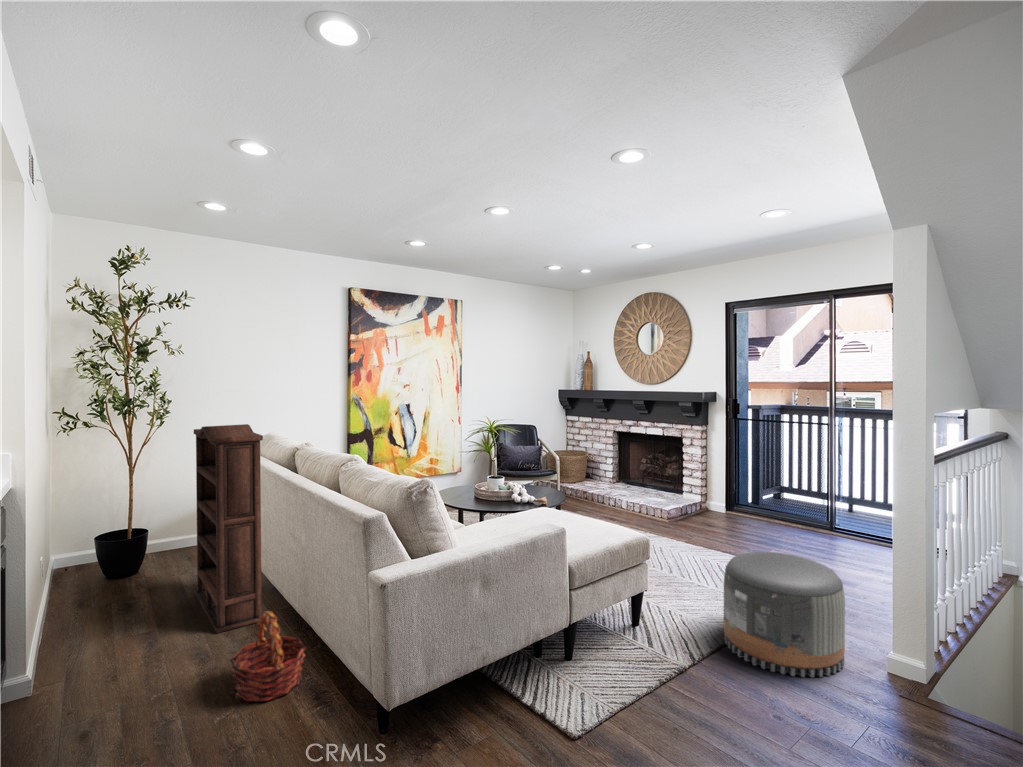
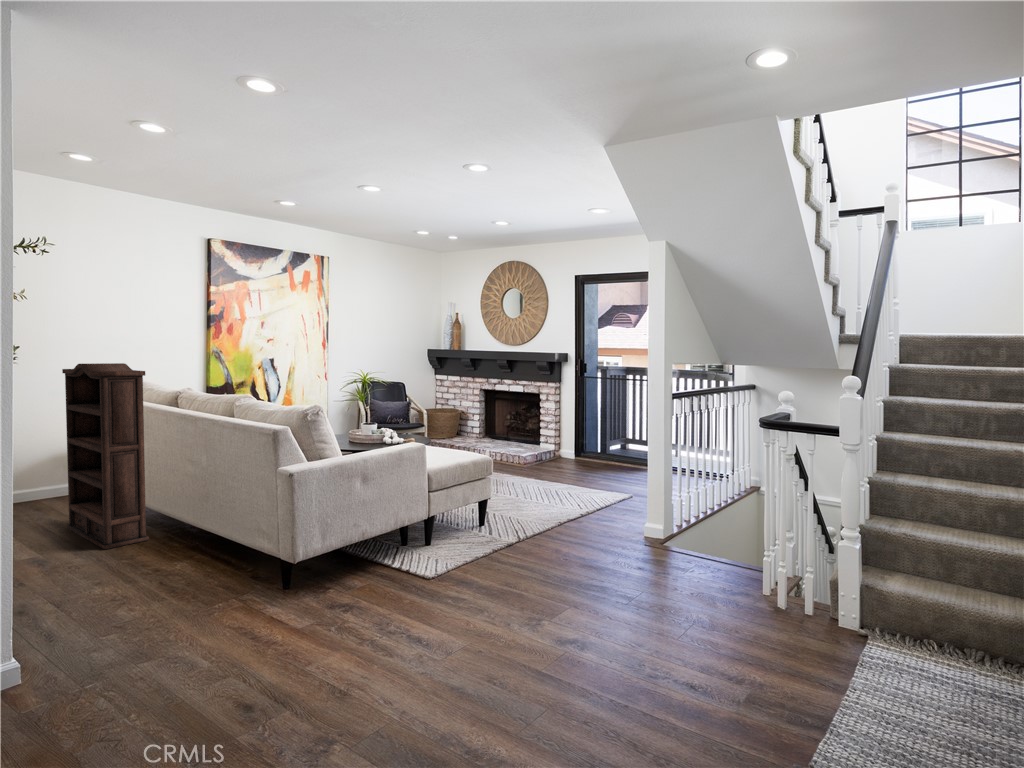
pouf: present [724,552,845,677] -> none [549,463,632,544]
basket: present [230,611,306,701] -> none [135,512,203,582]

